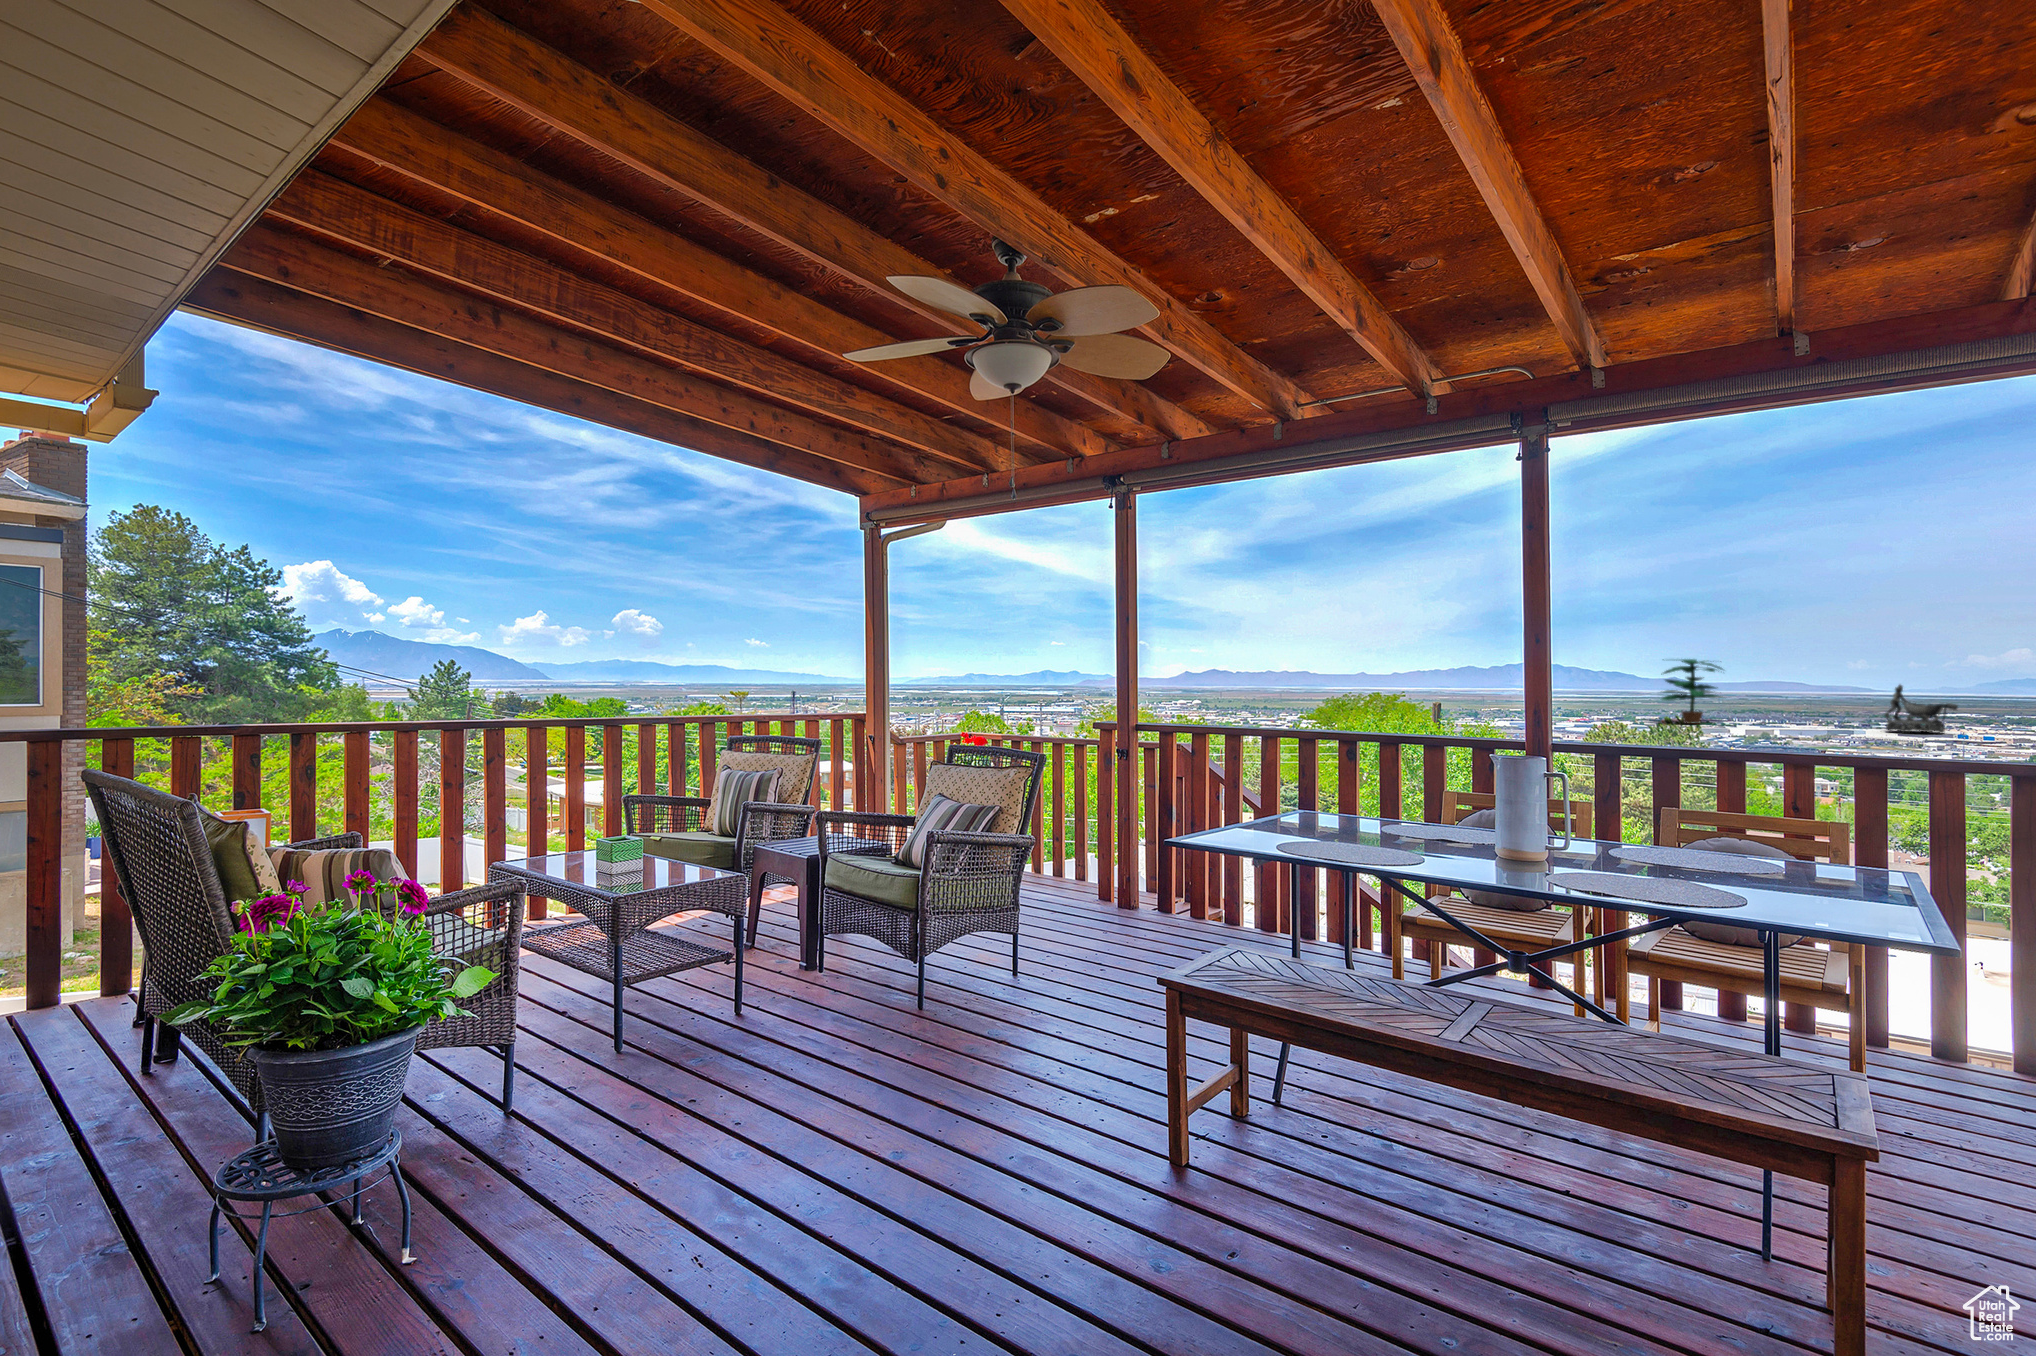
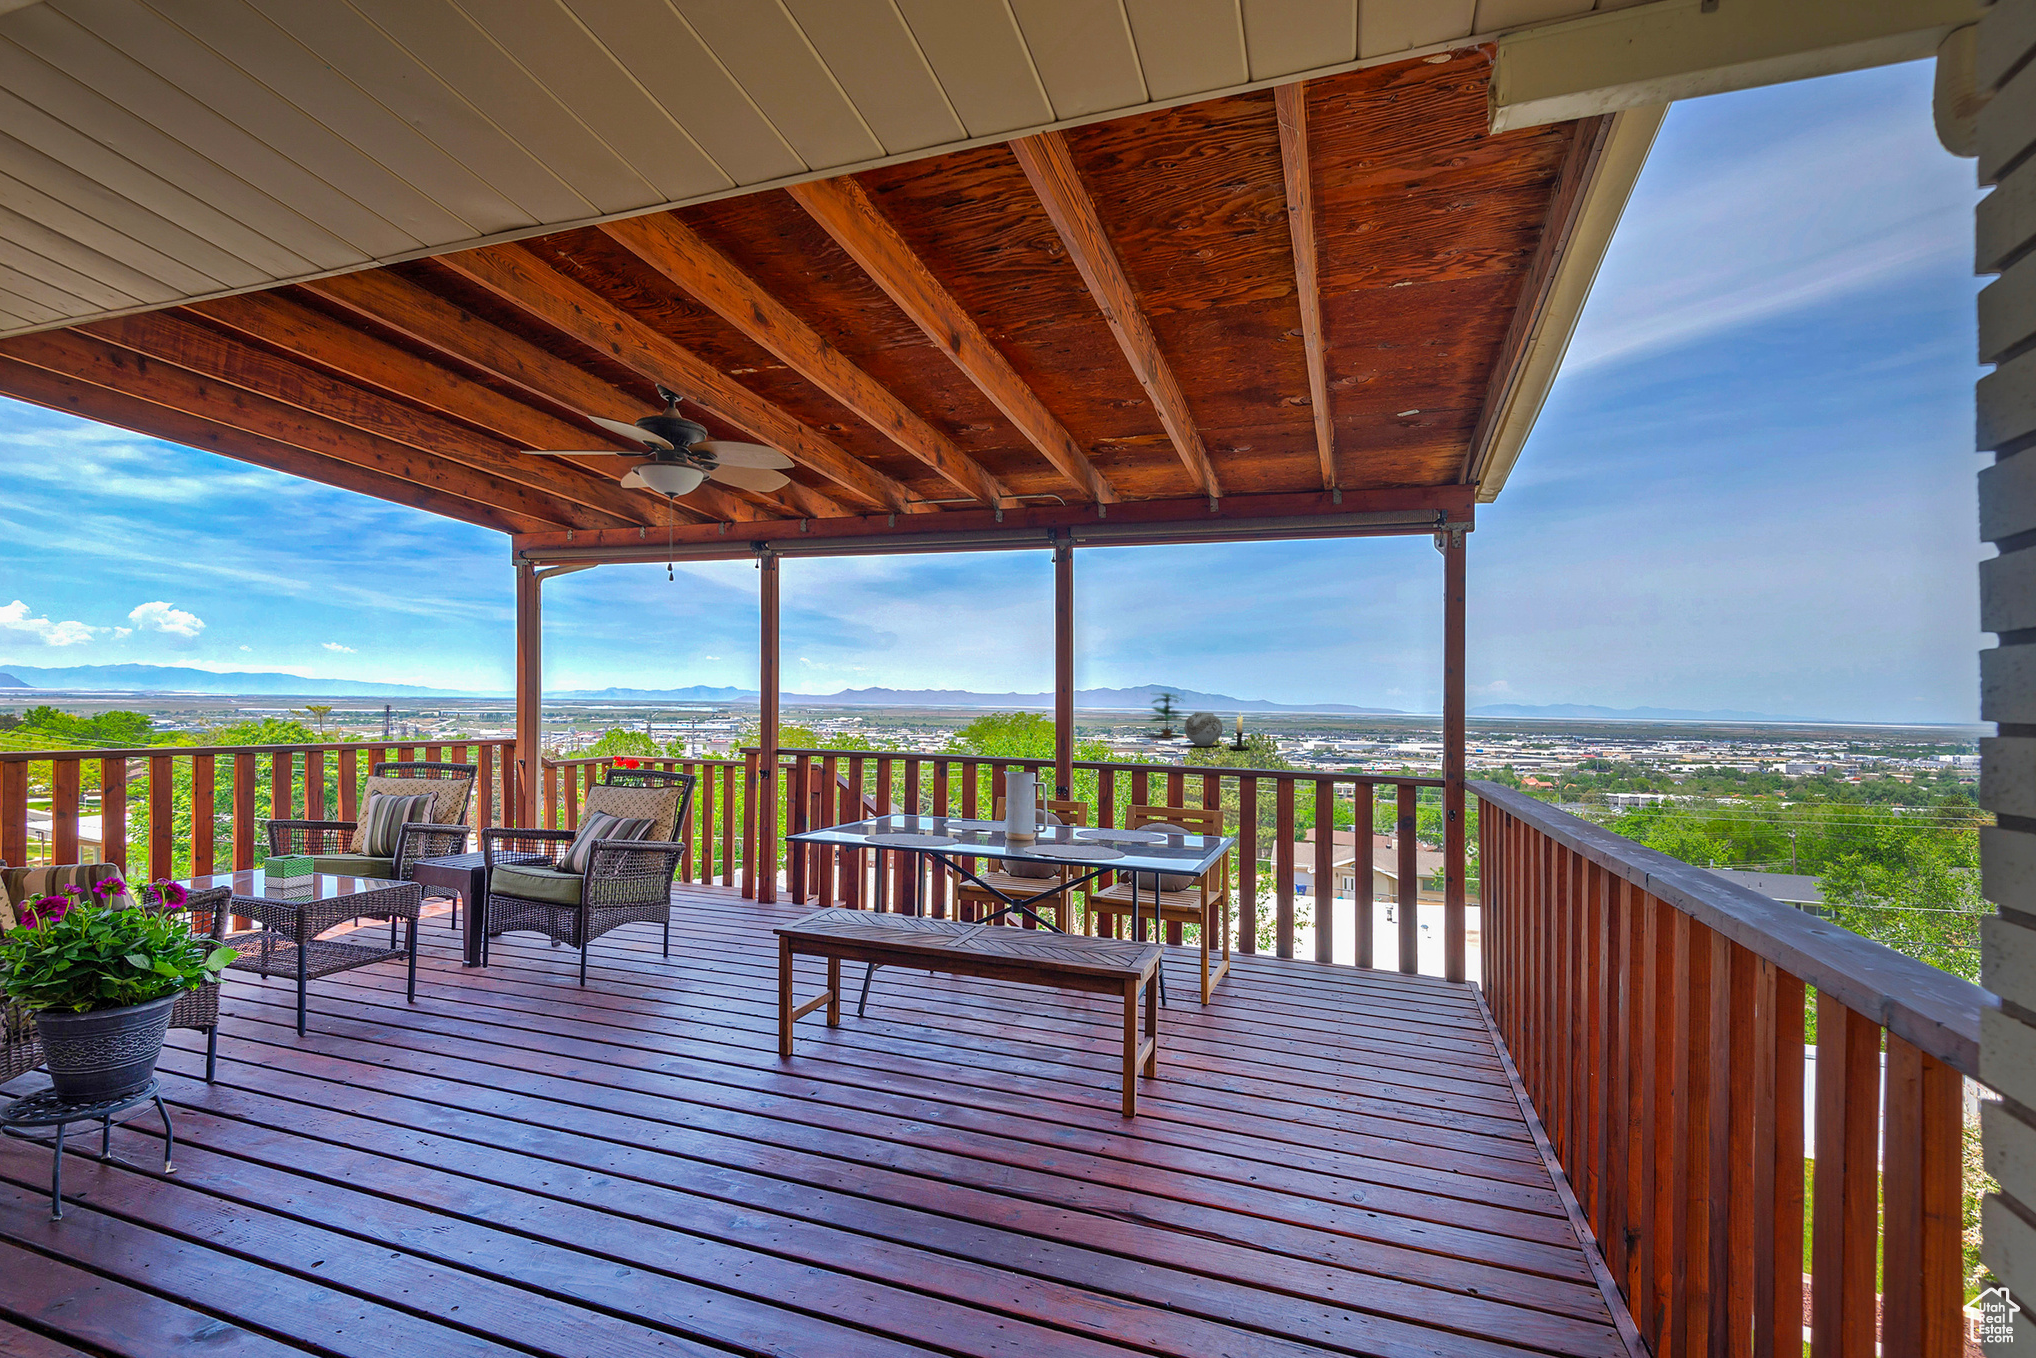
candle holder: none [1834,679,1881,743] -> present [1228,711,1250,750]
vase: none [1740,684,1815,736] -> present [1184,712,1222,746]
decorative bowl: present [1885,685,1958,733] -> none [1261,712,1293,743]

